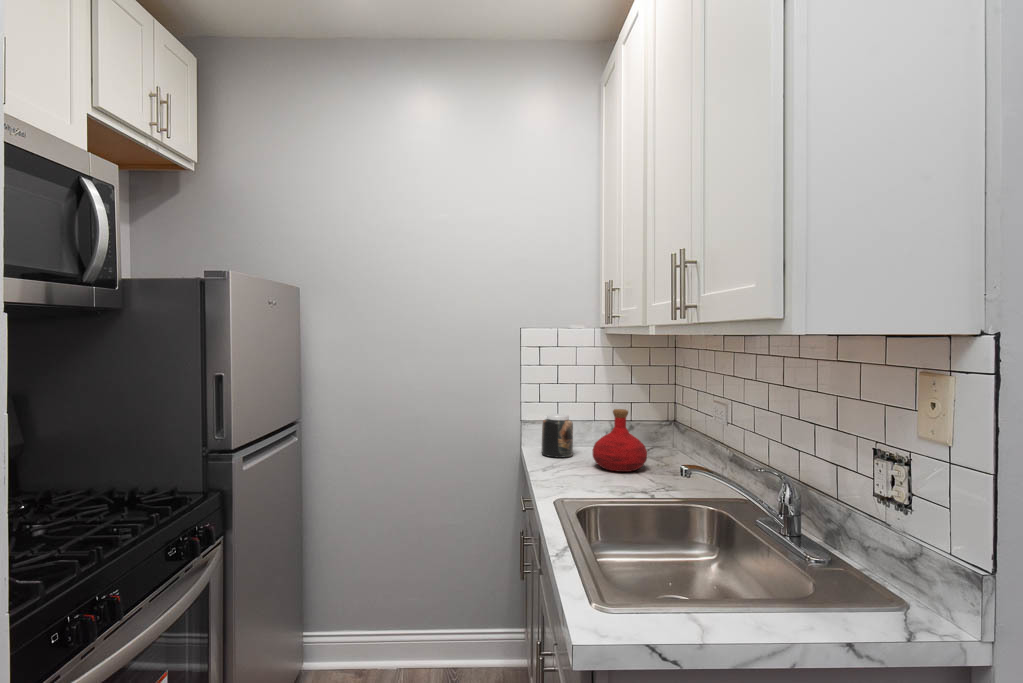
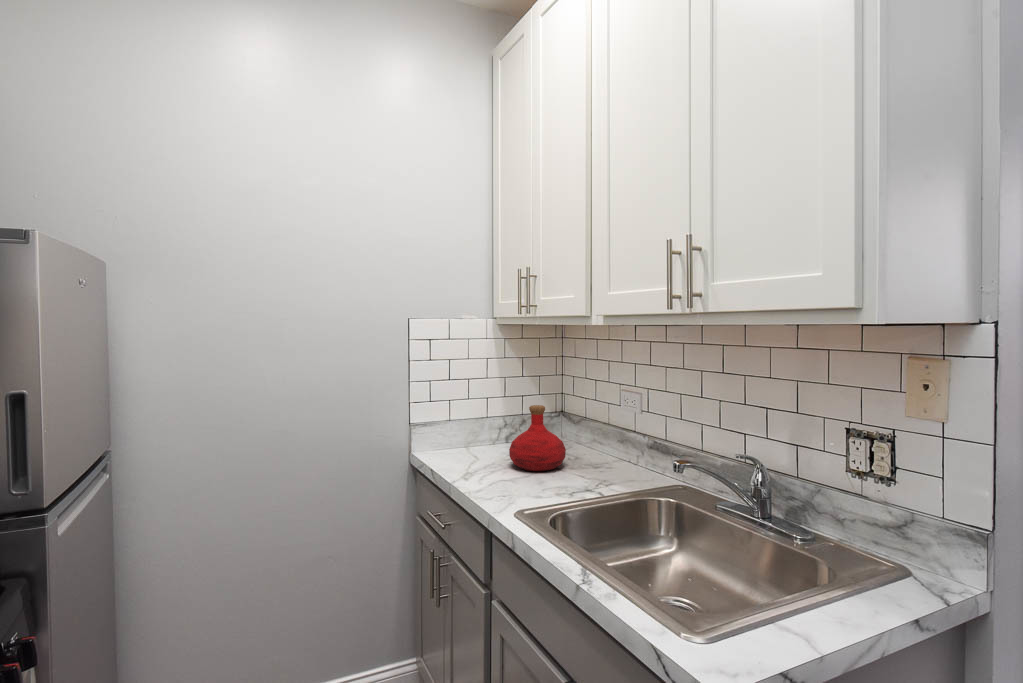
jar: present [542,414,573,458] -> none [444,415,478,463]

